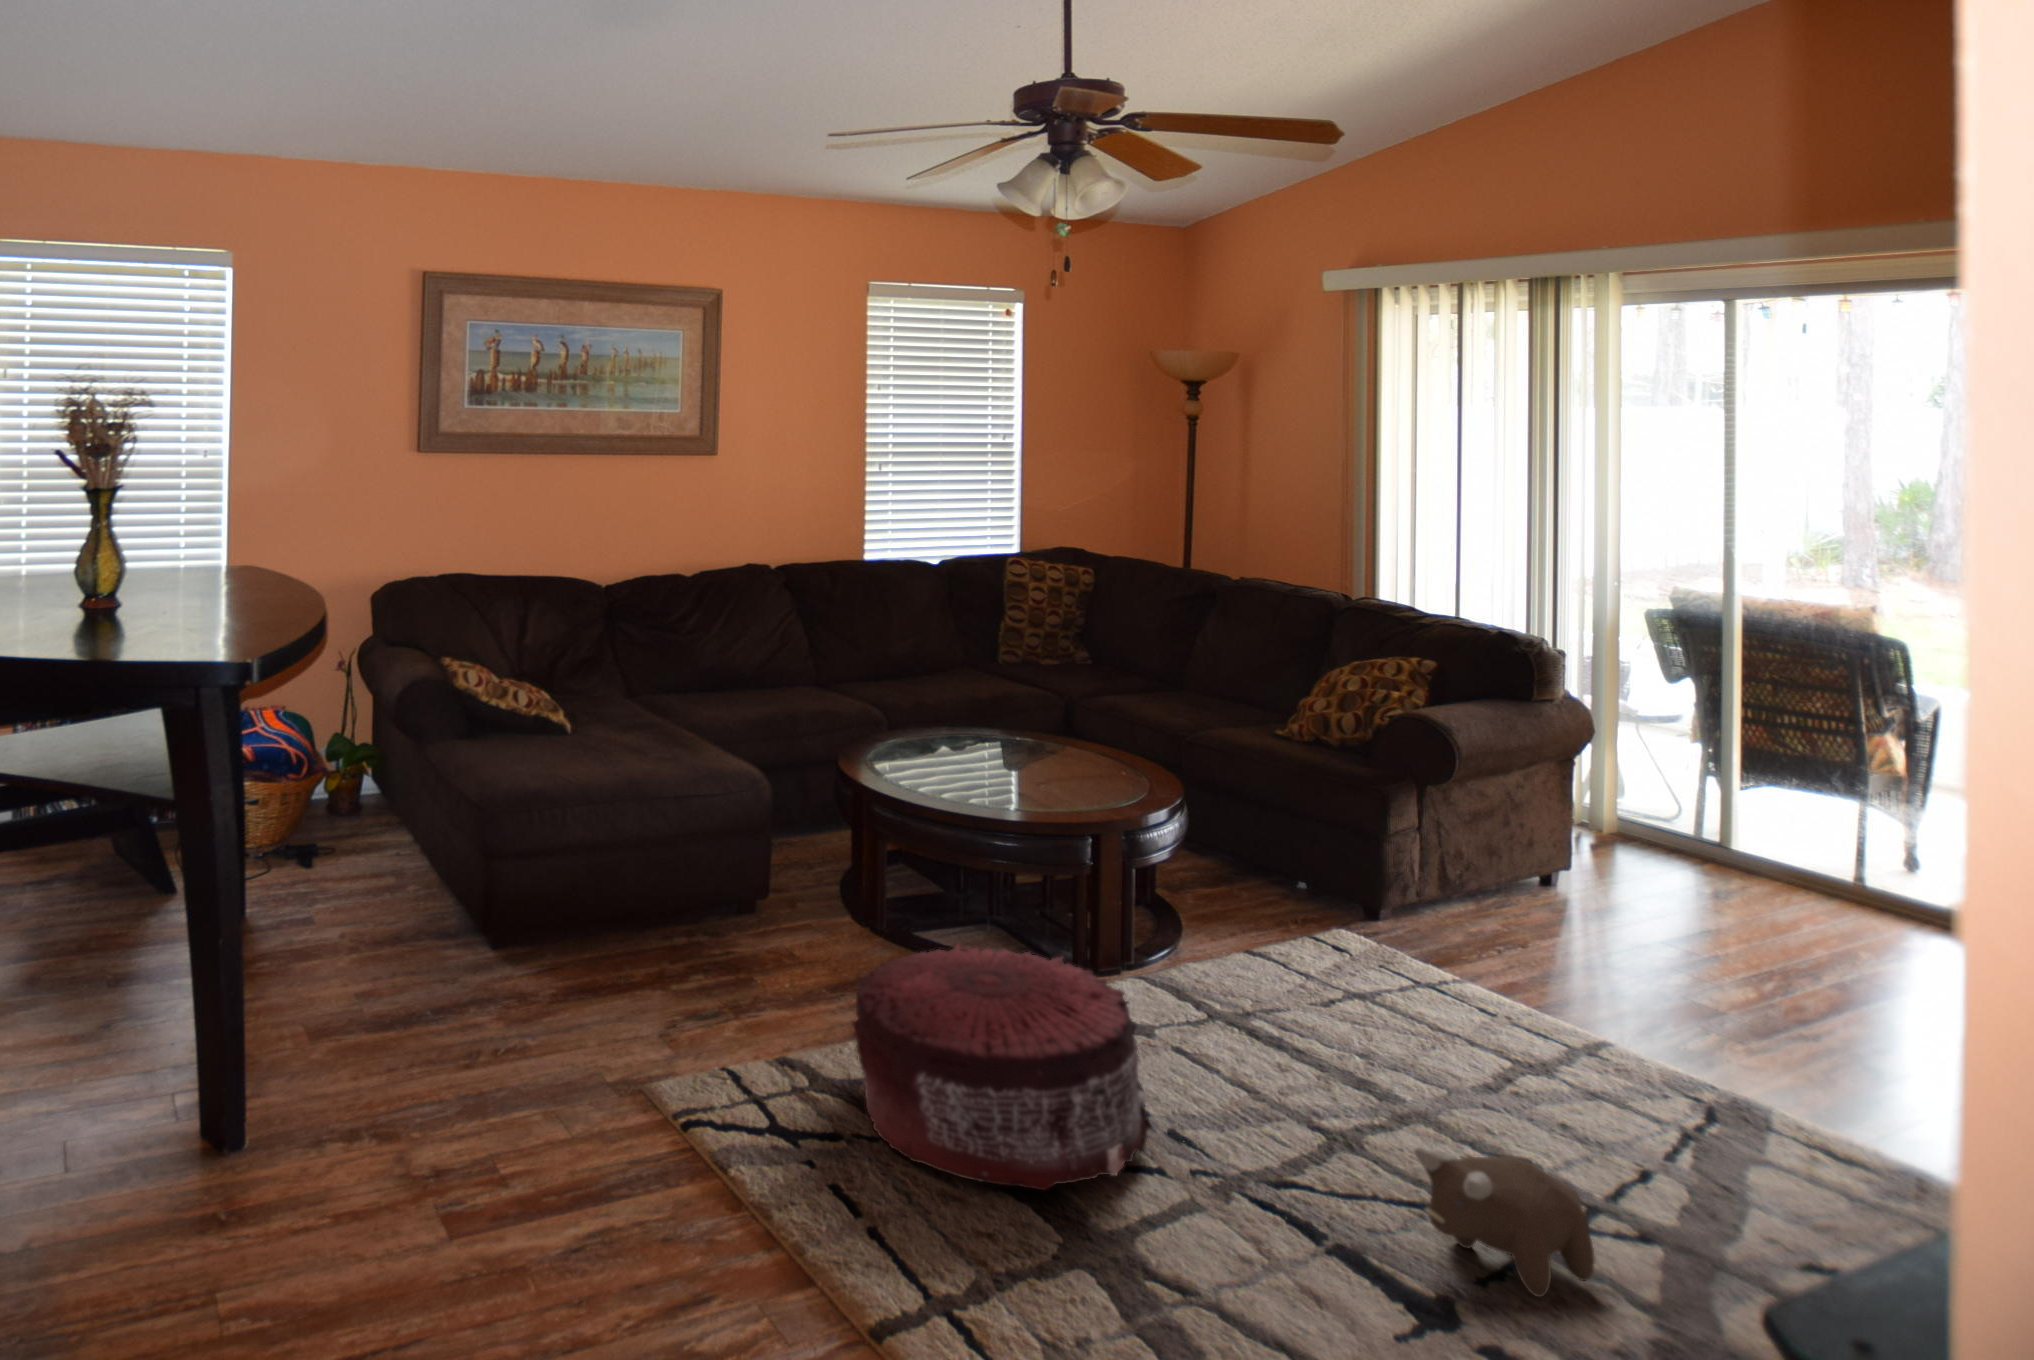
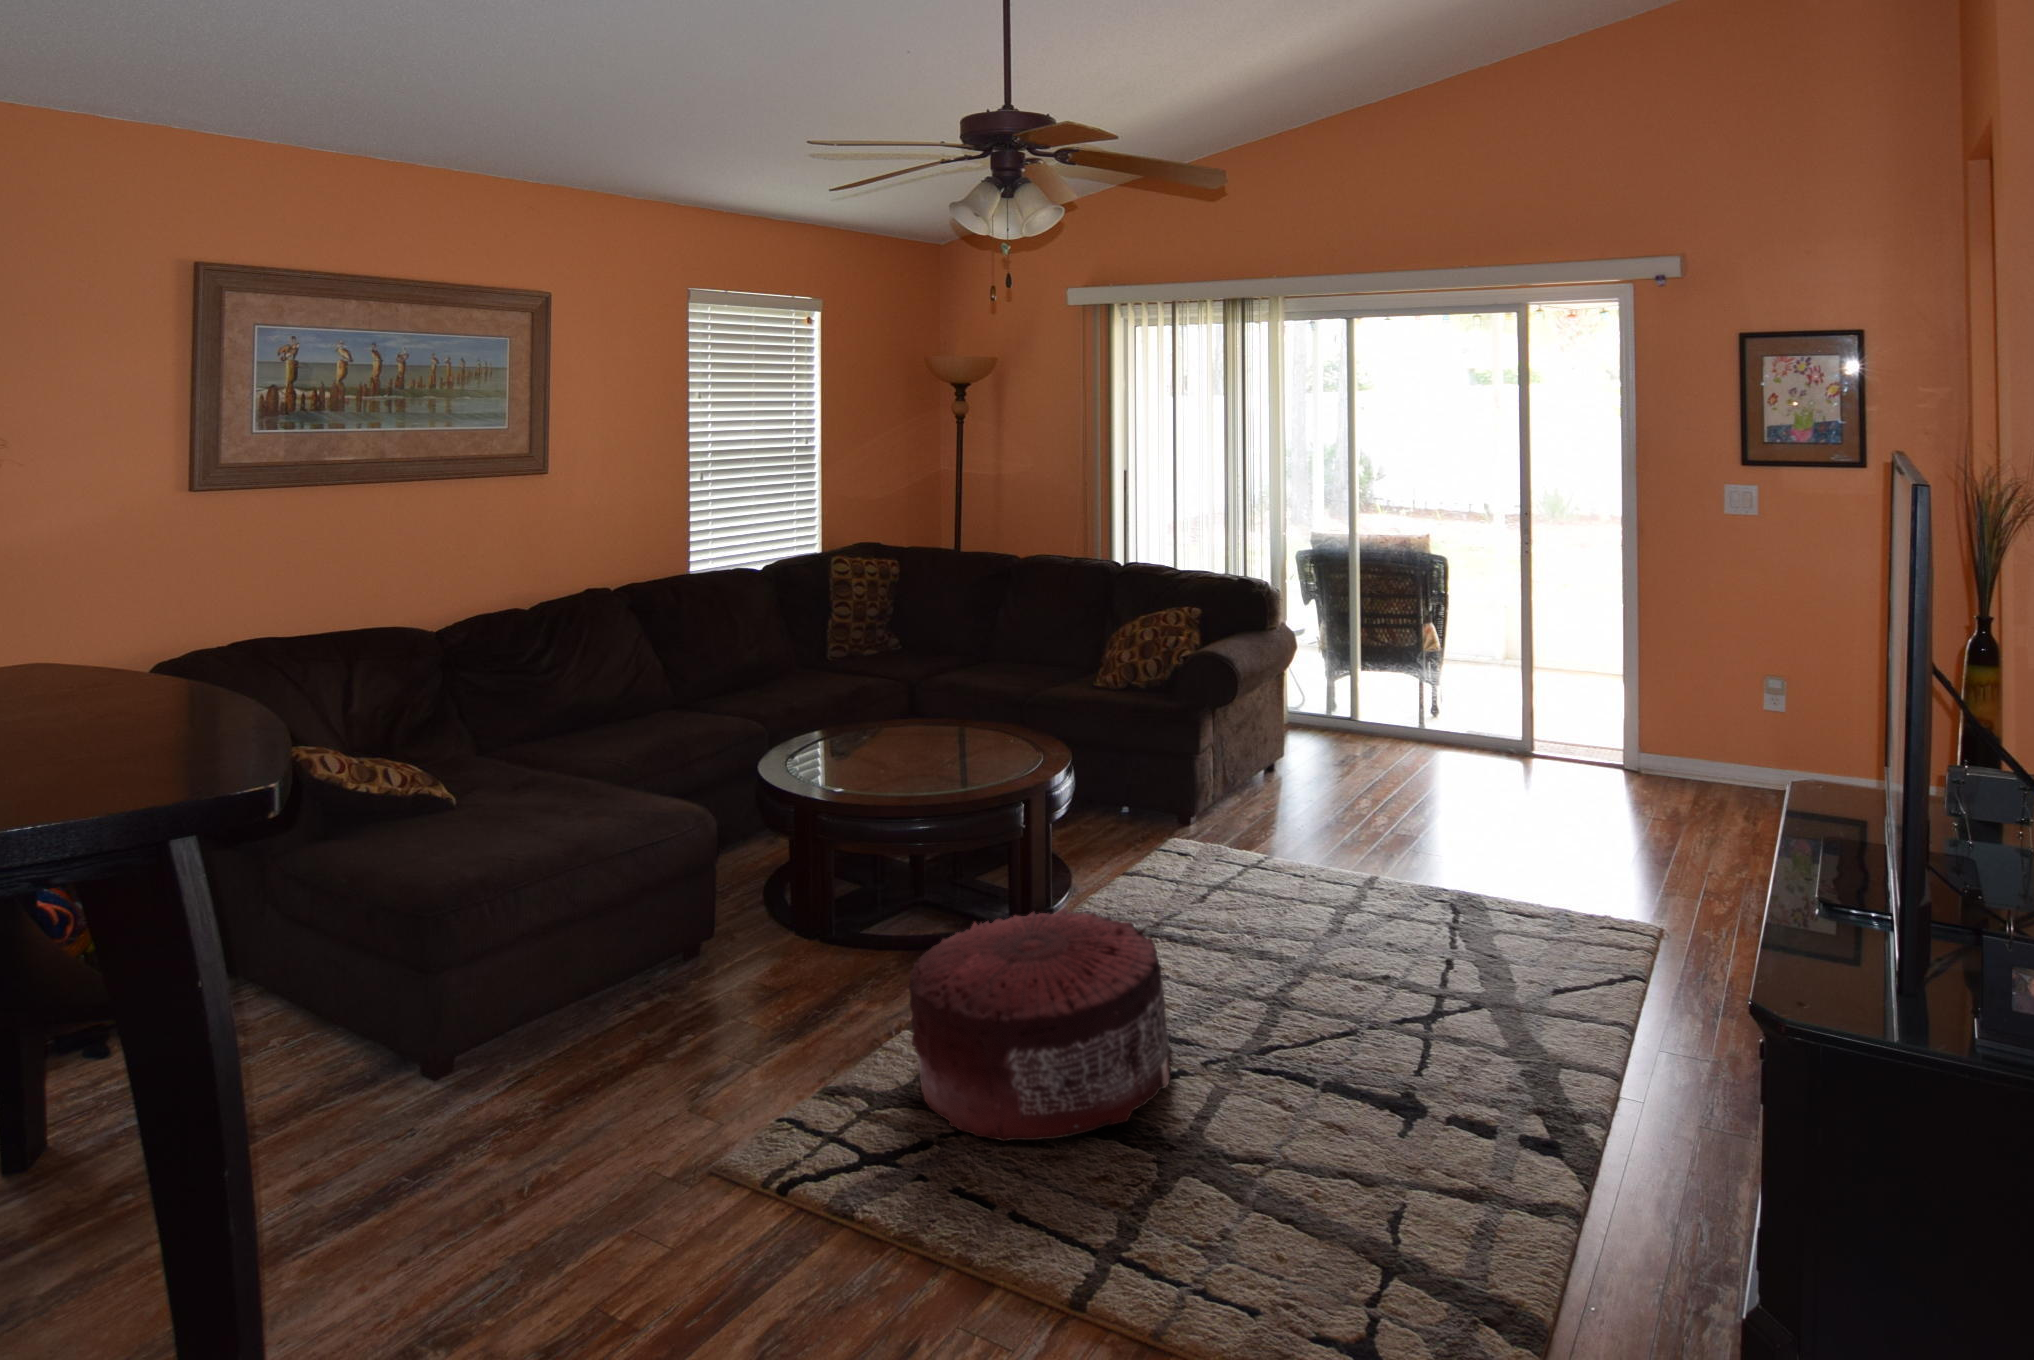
plush toy: present [1414,1148,1595,1297] -> none [1368,966,1472,1067]

